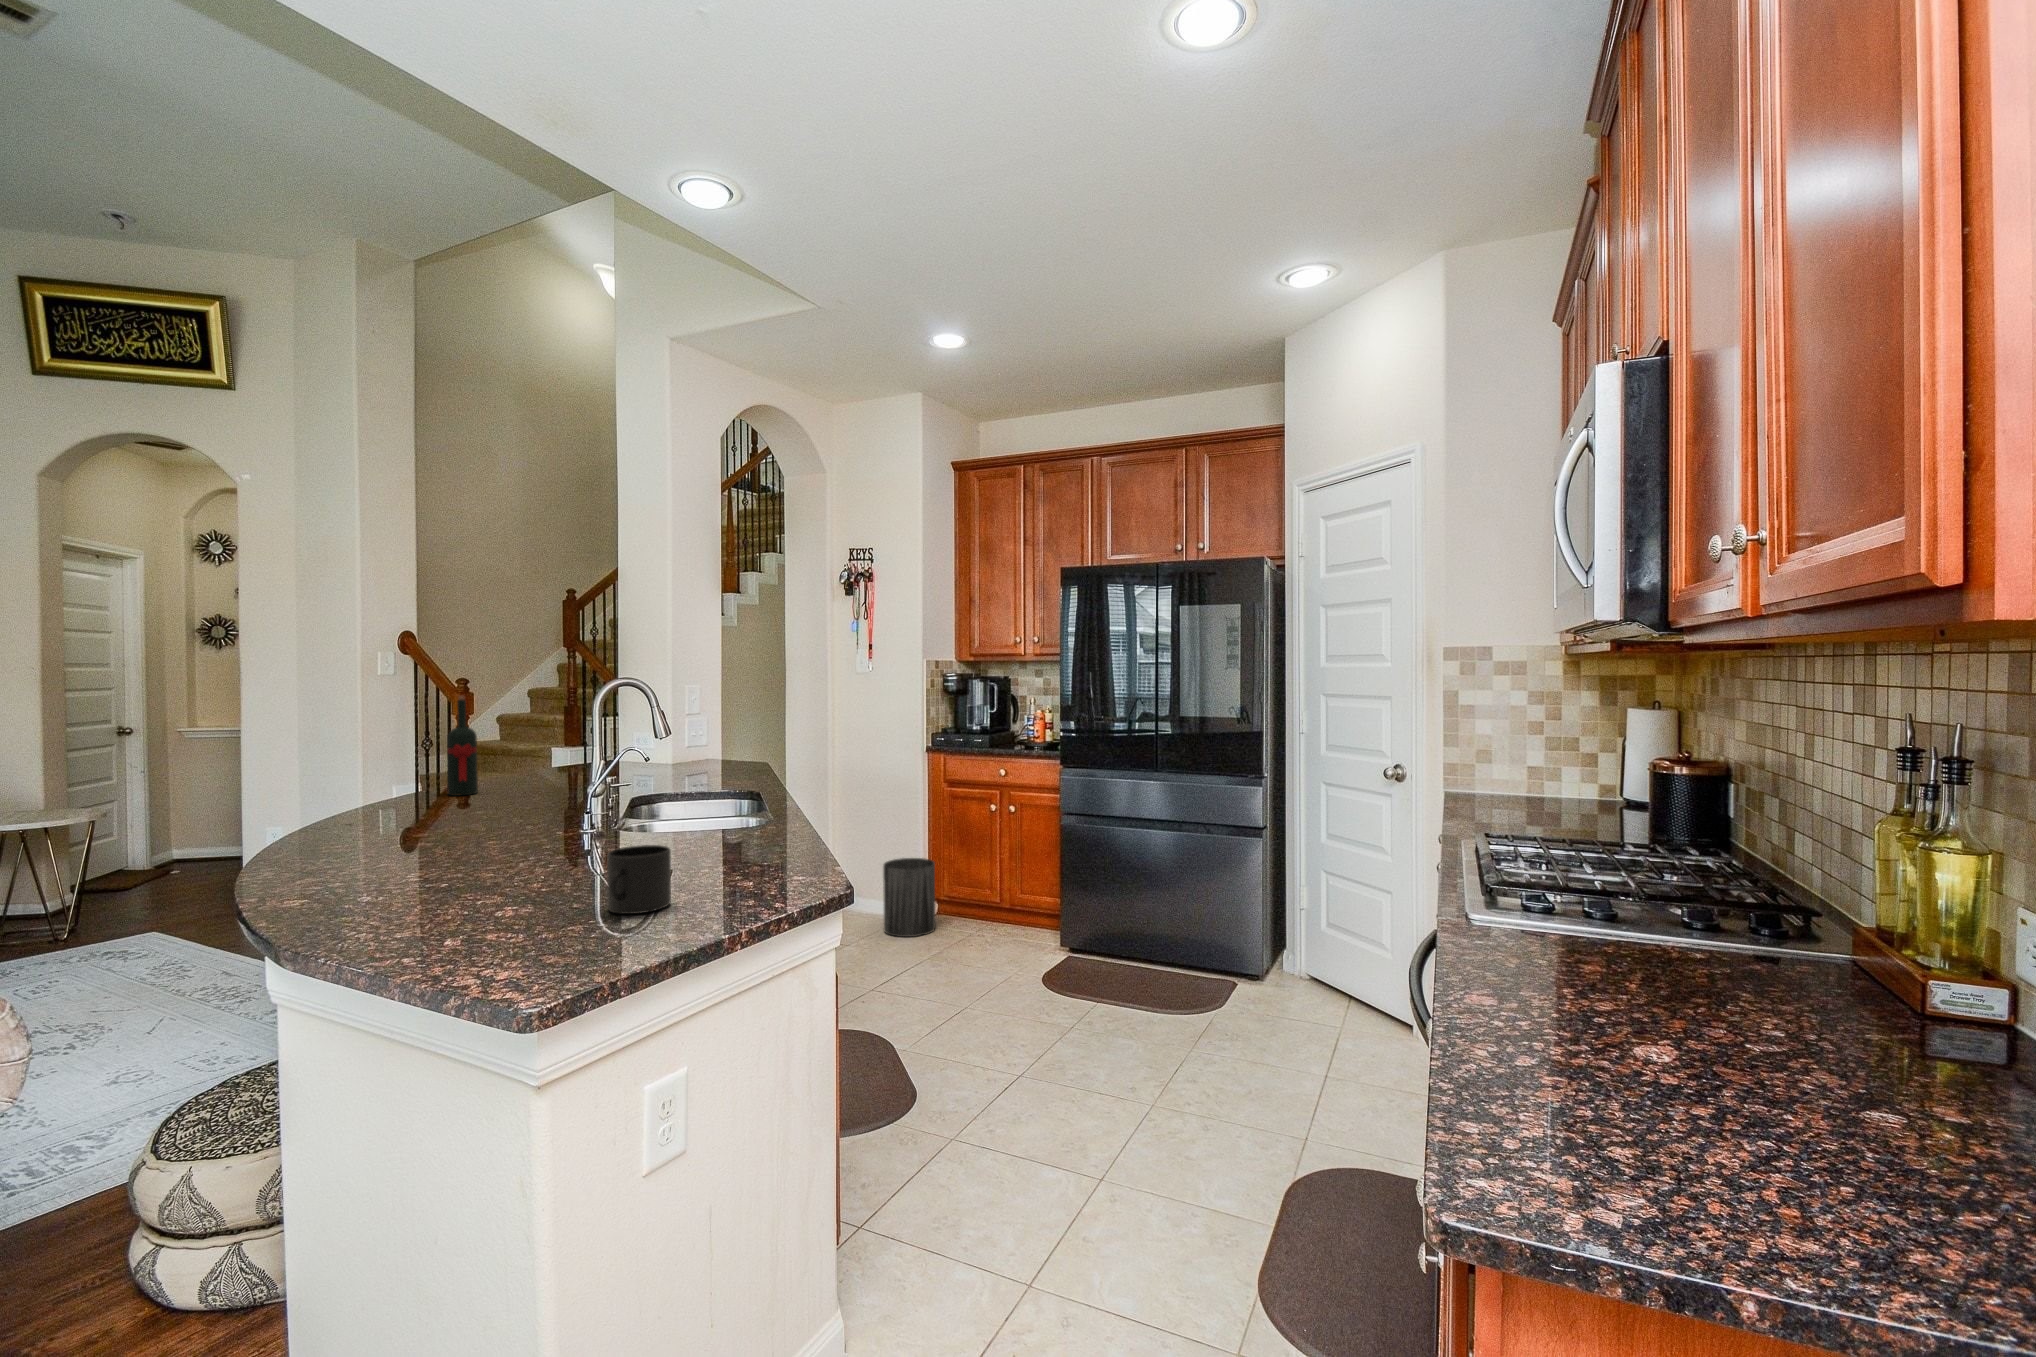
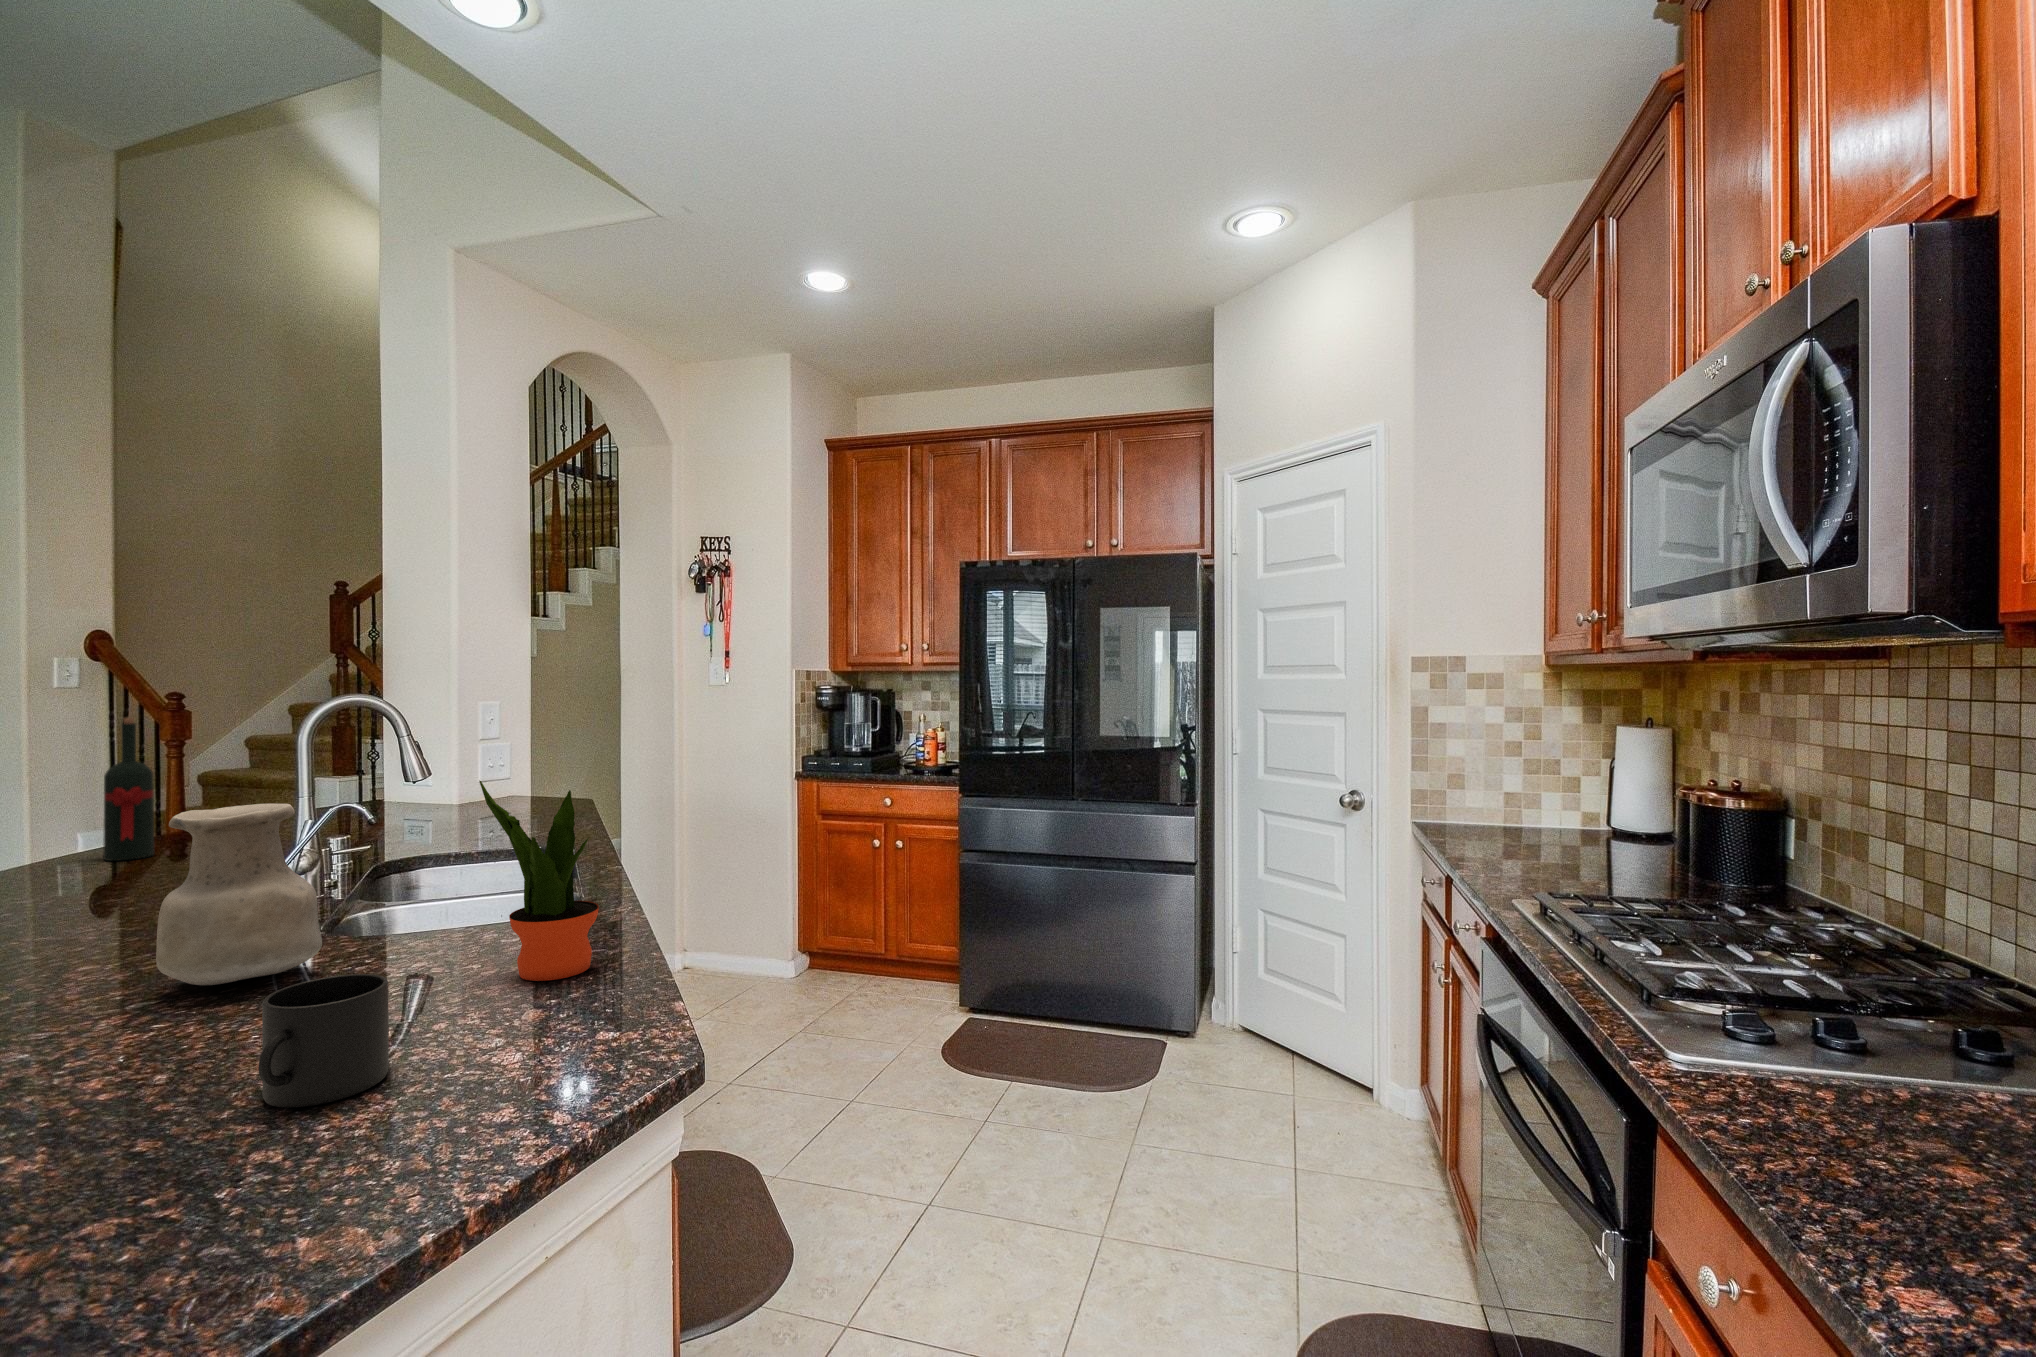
potted plant: none [709,735,783,866] -> present [479,781,599,981]
vase: none [525,749,615,861] -> present [156,803,322,985]
trash can: present [883,858,935,937] -> none [742,906,806,1004]

